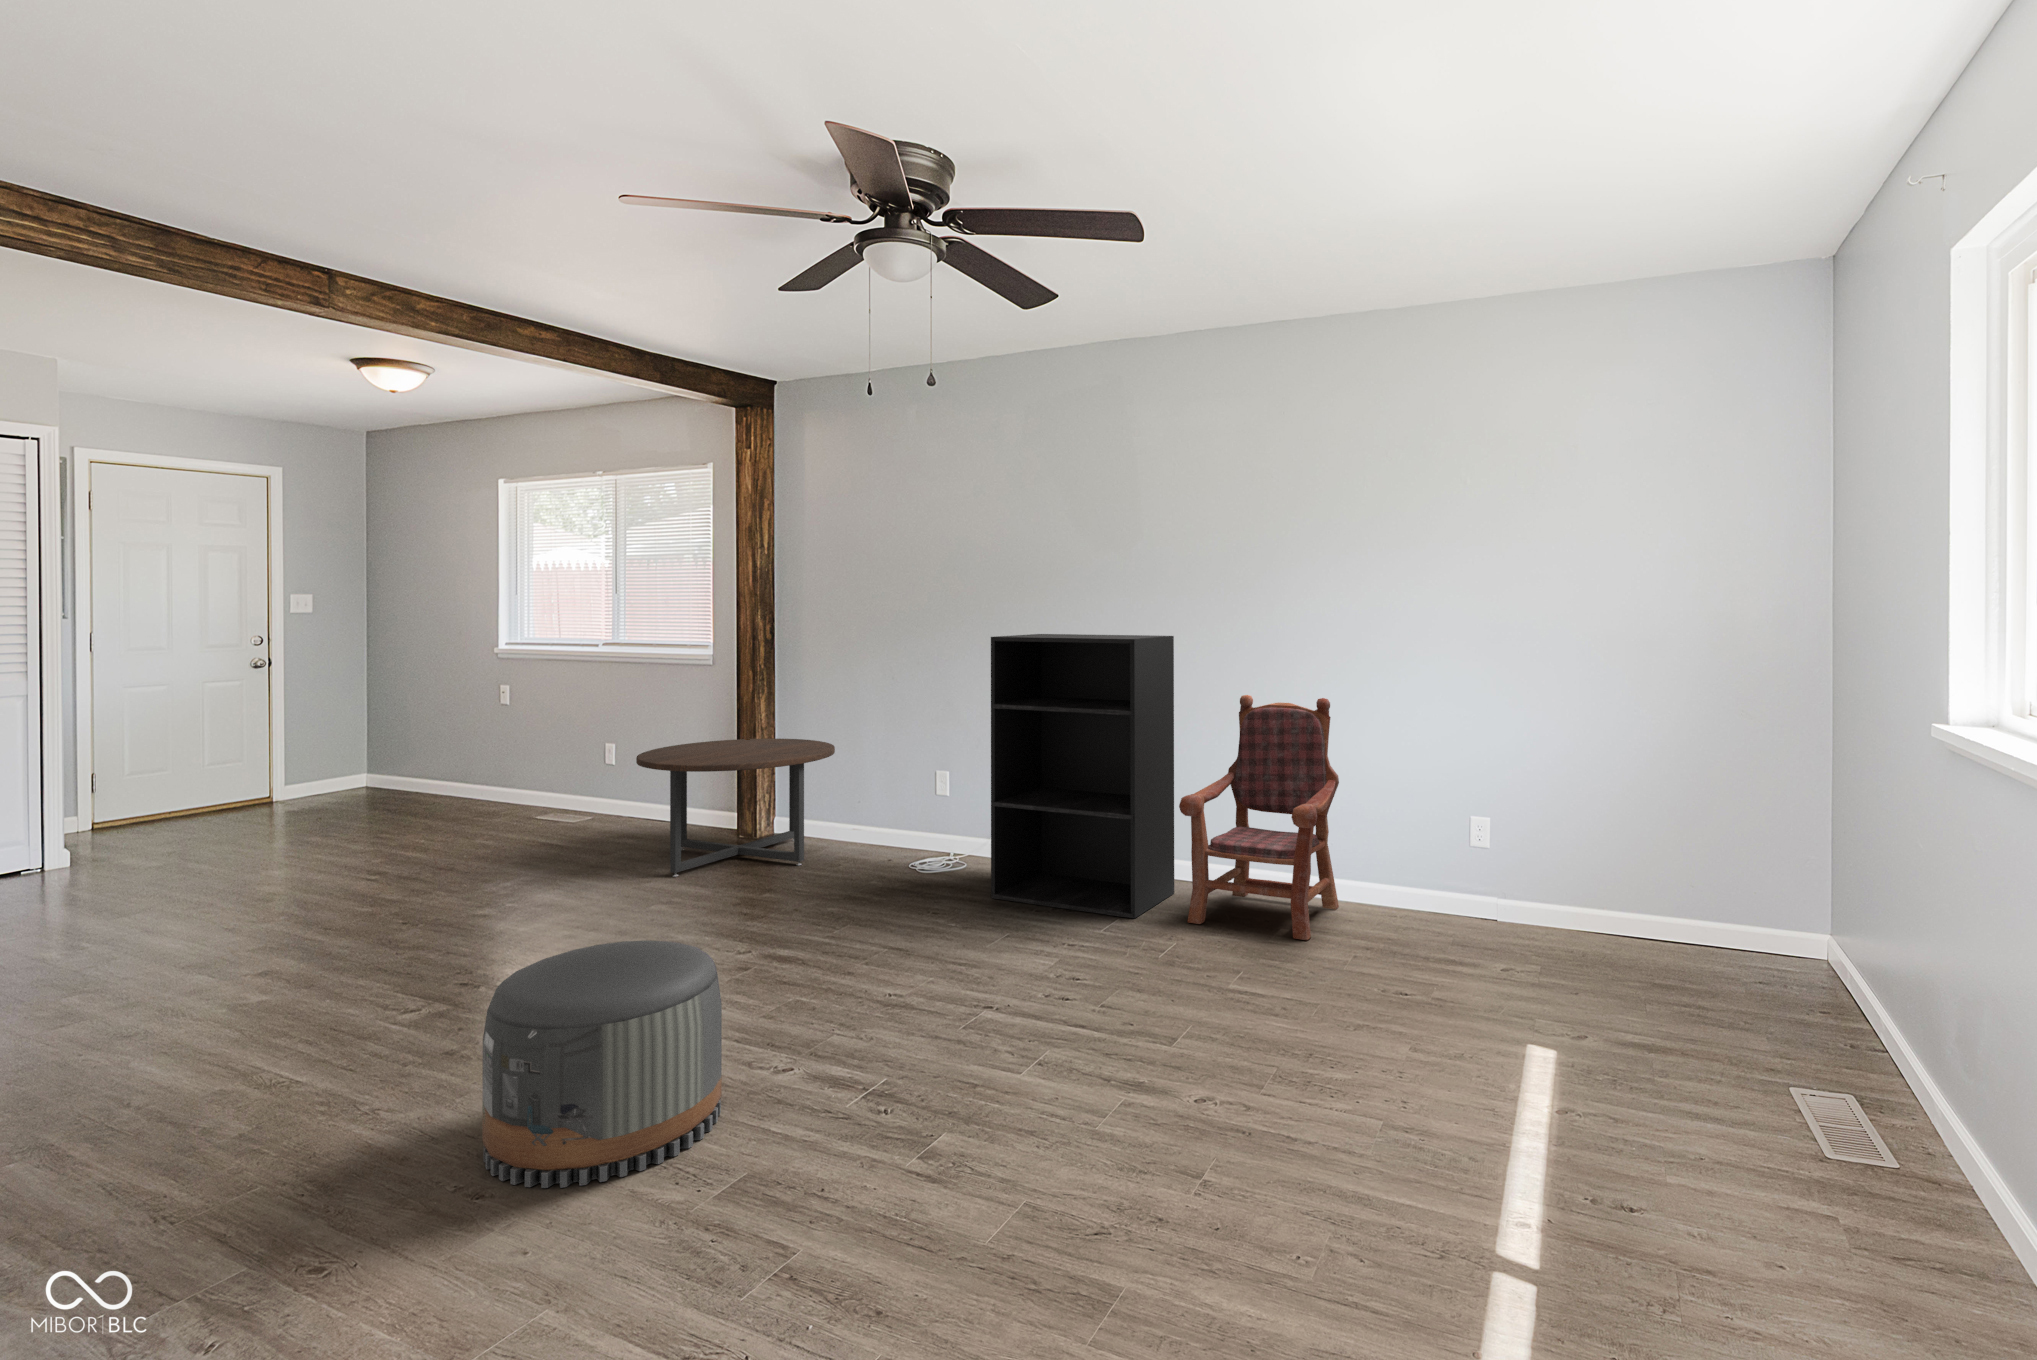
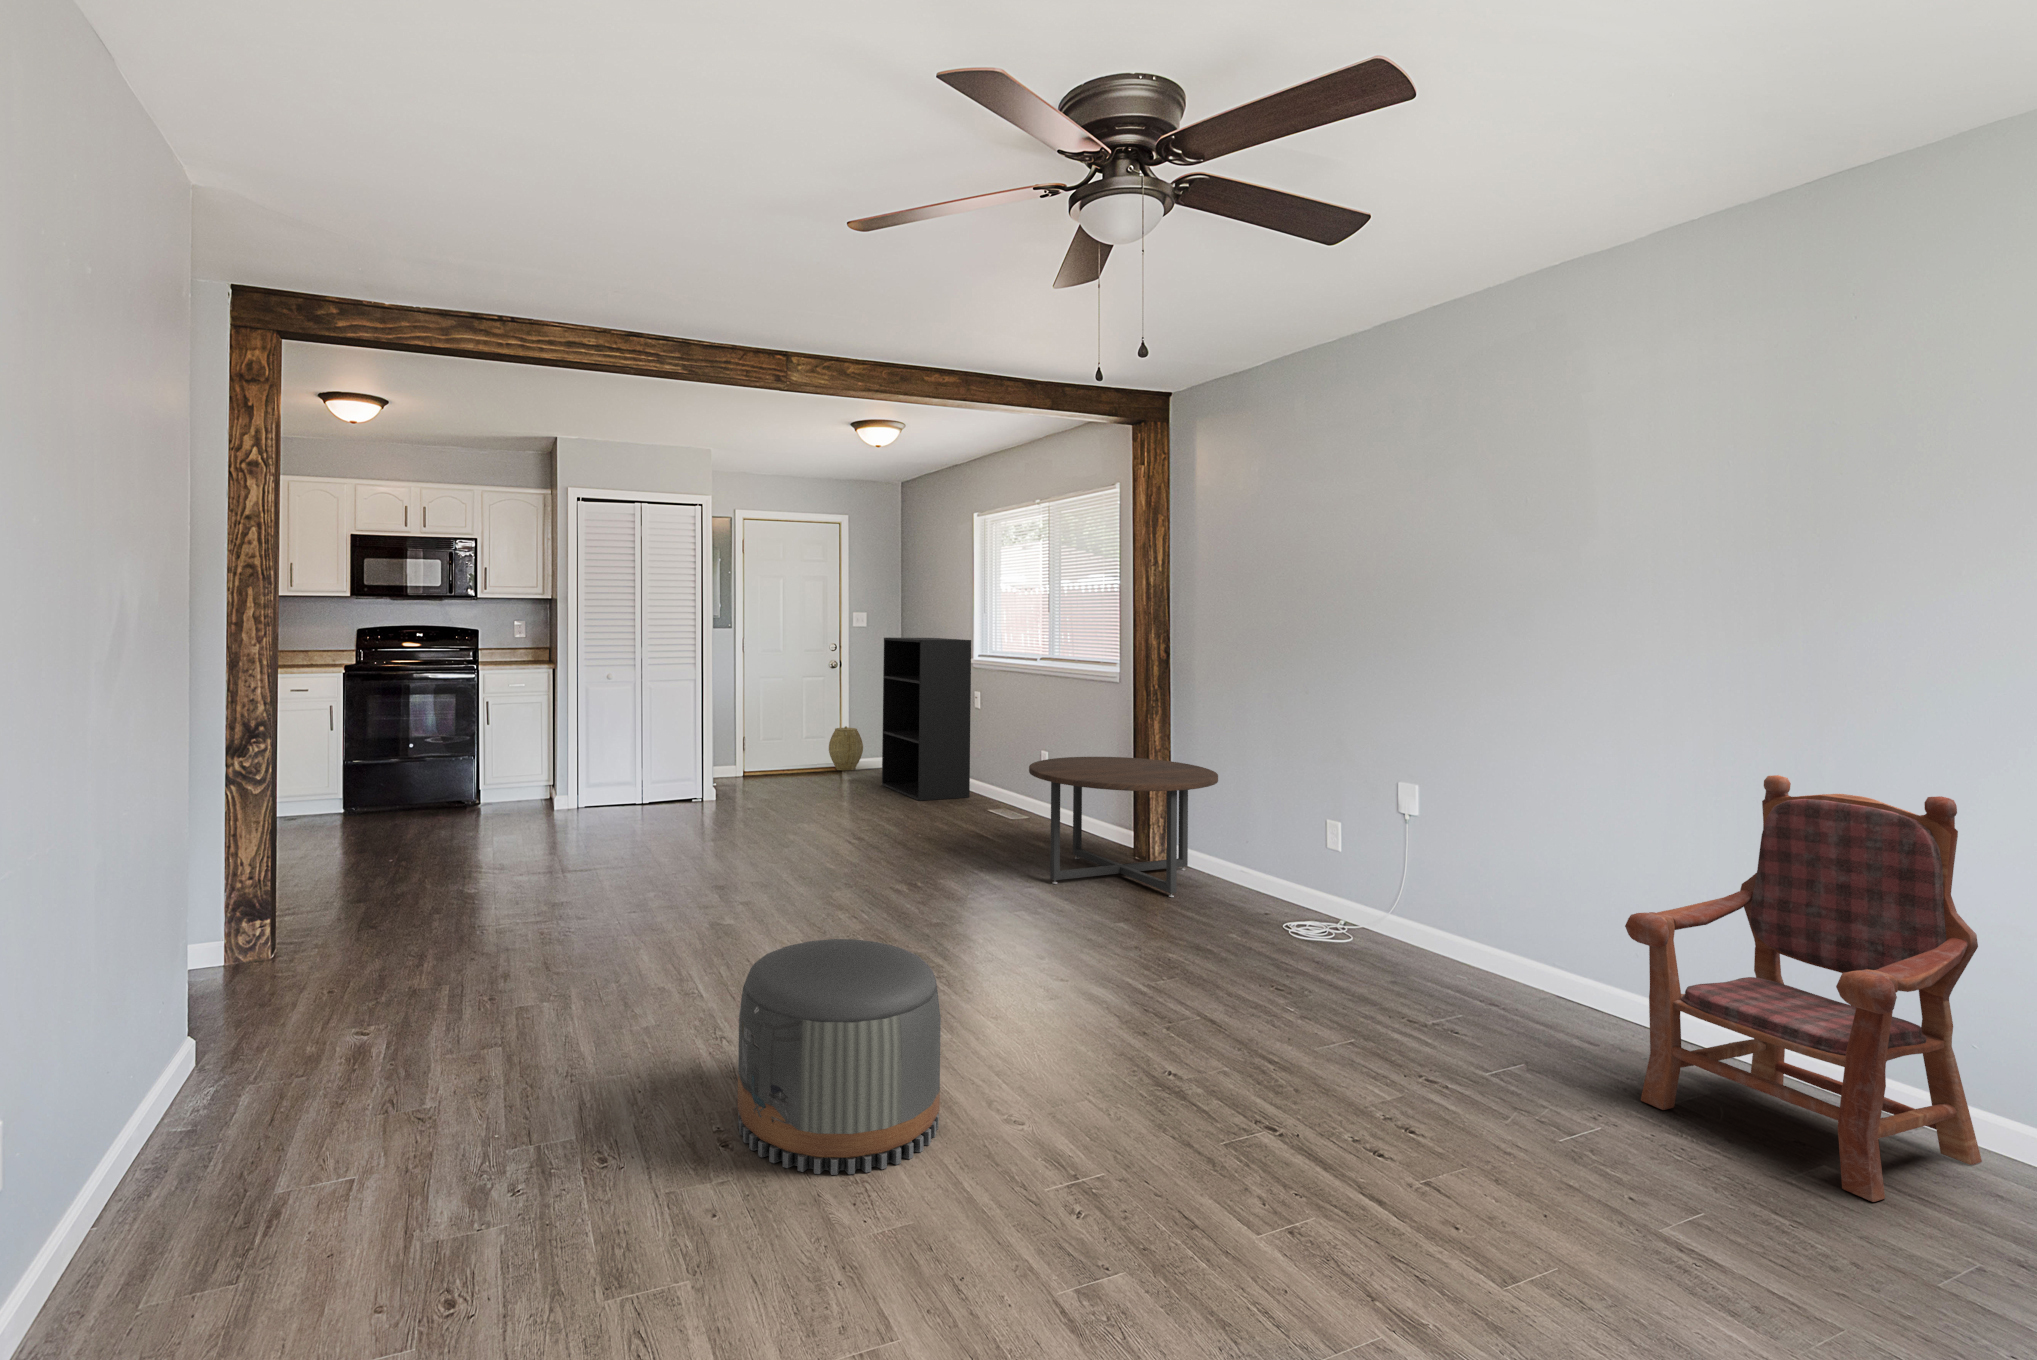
bookshelf: present [991,634,1174,918] -> present [882,638,971,801]
woven basket: none [259,747,317,806] -> present [829,726,863,770]

